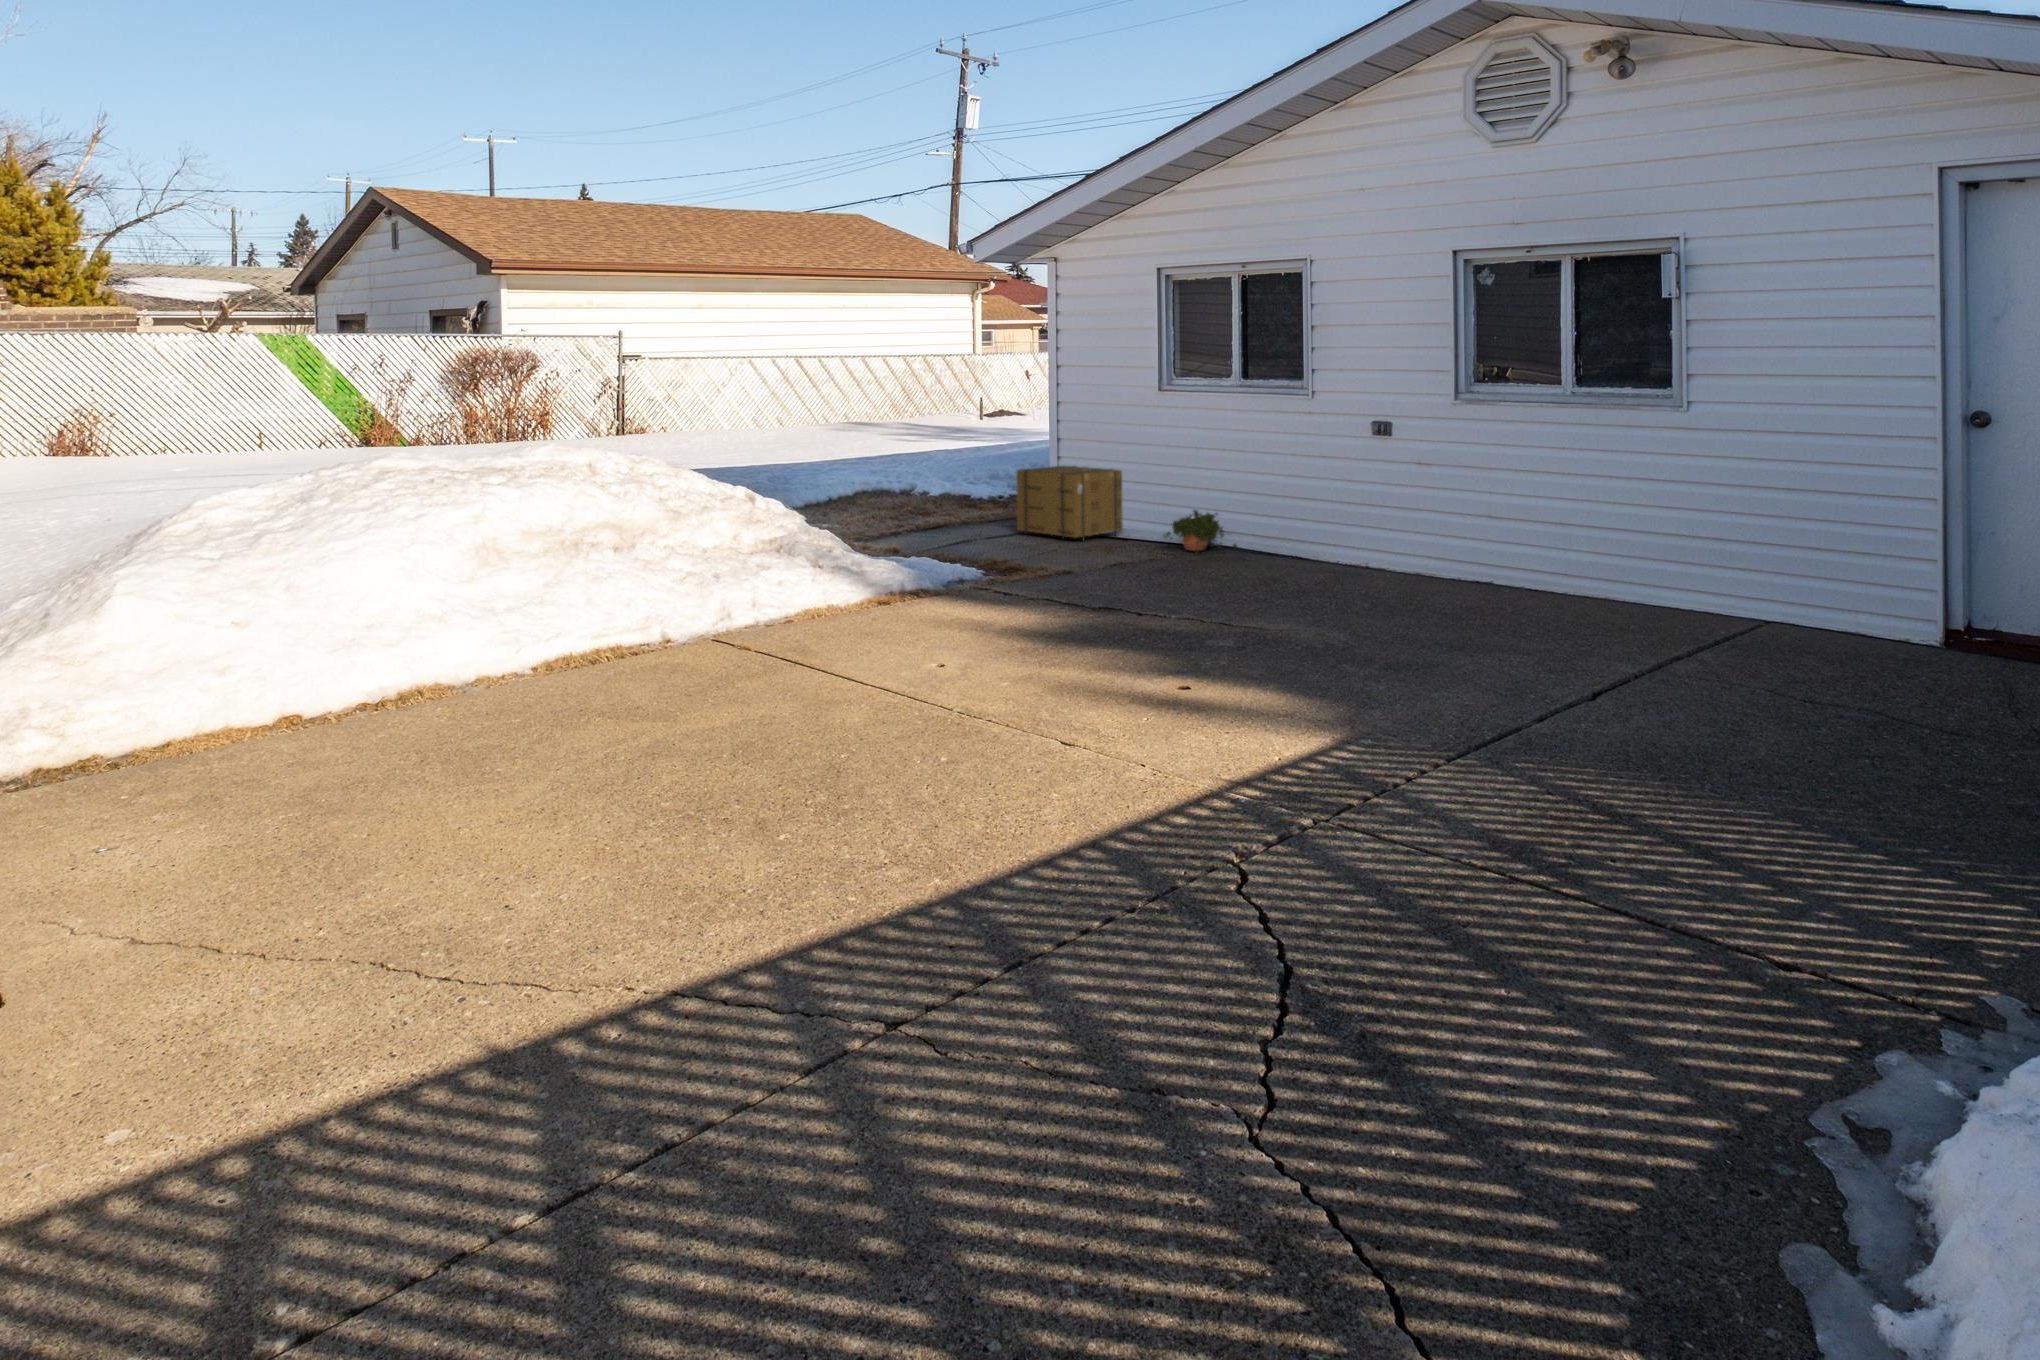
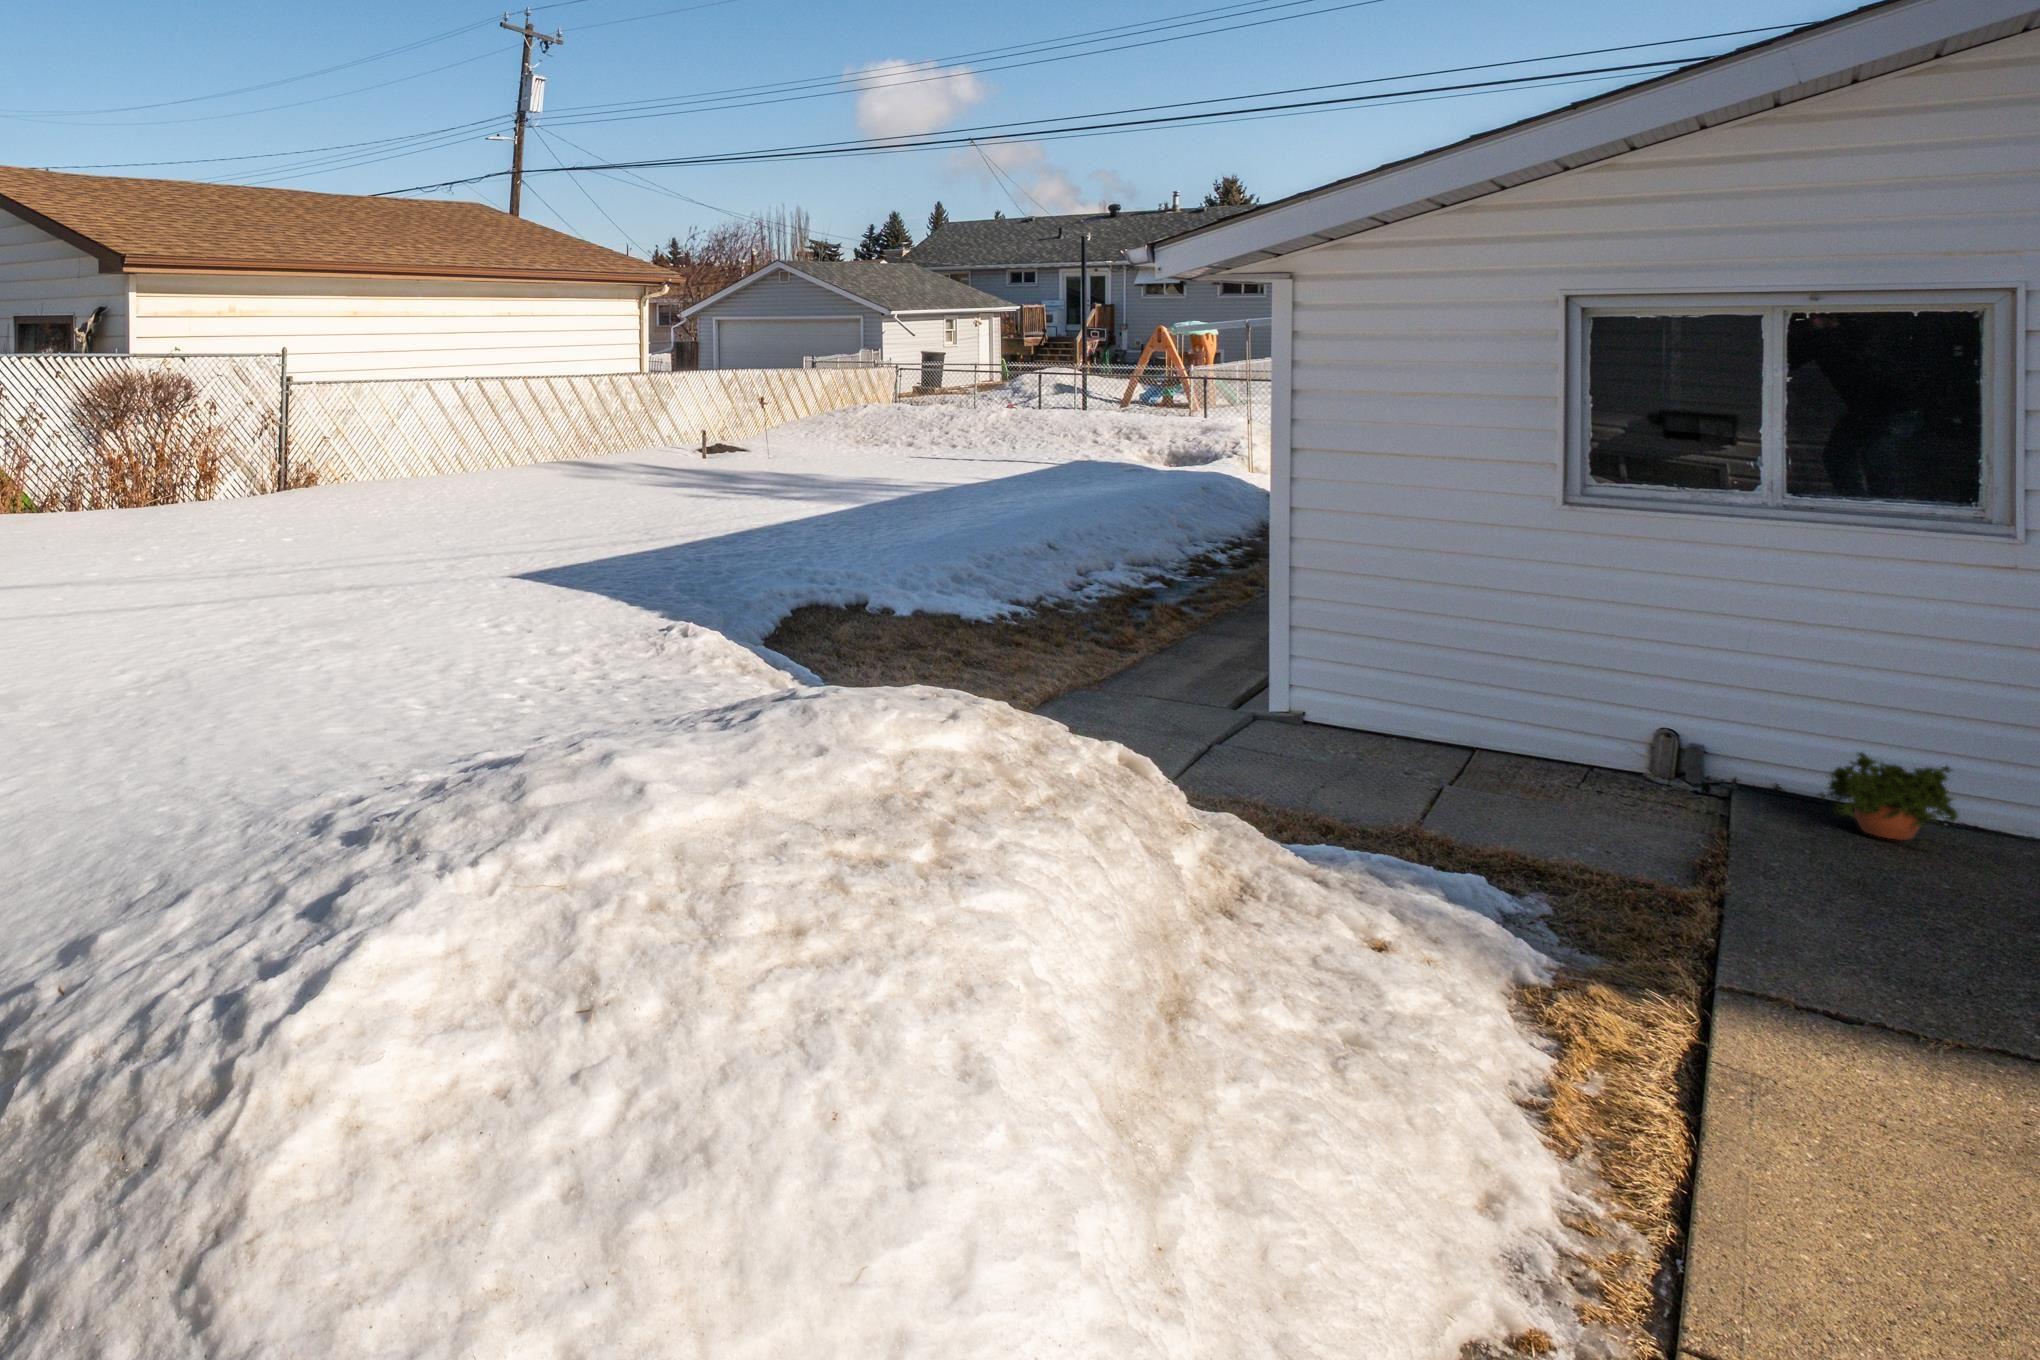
cardboard box: present [1016,466,1123,538] -> none [1399,634,1600,796]

